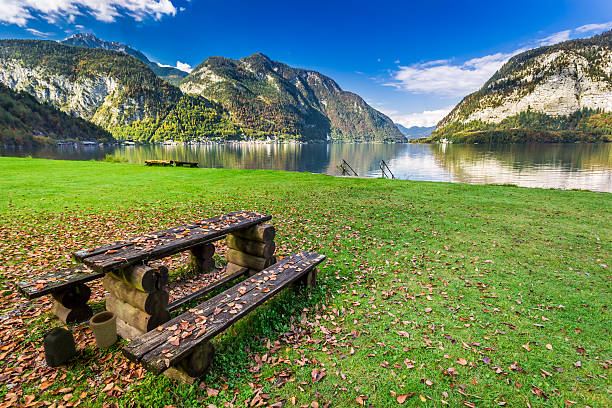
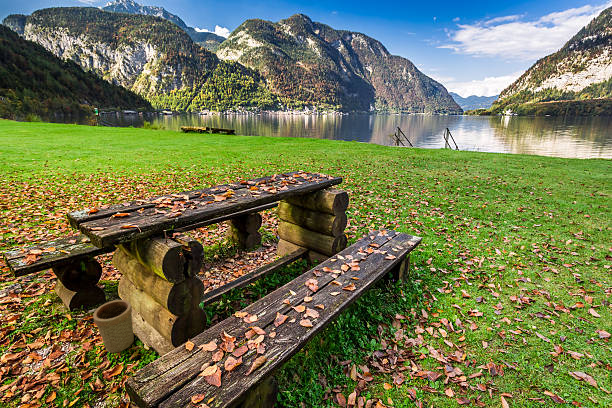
backpack: present [43,327,76,366] -> none [27,320,77,377]

